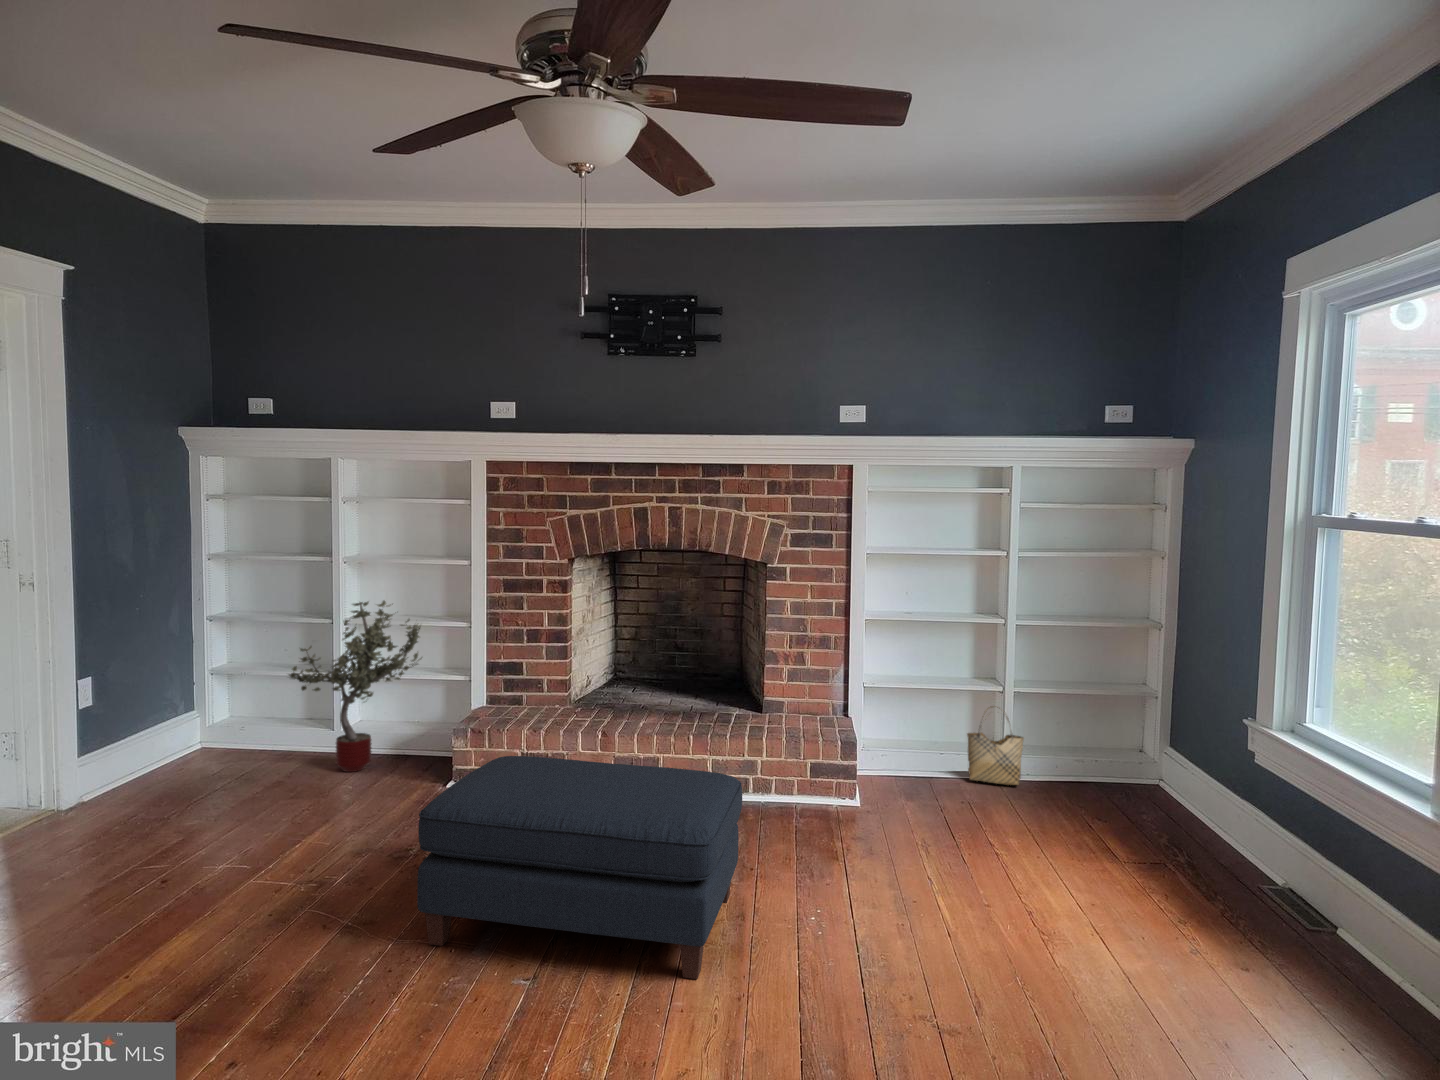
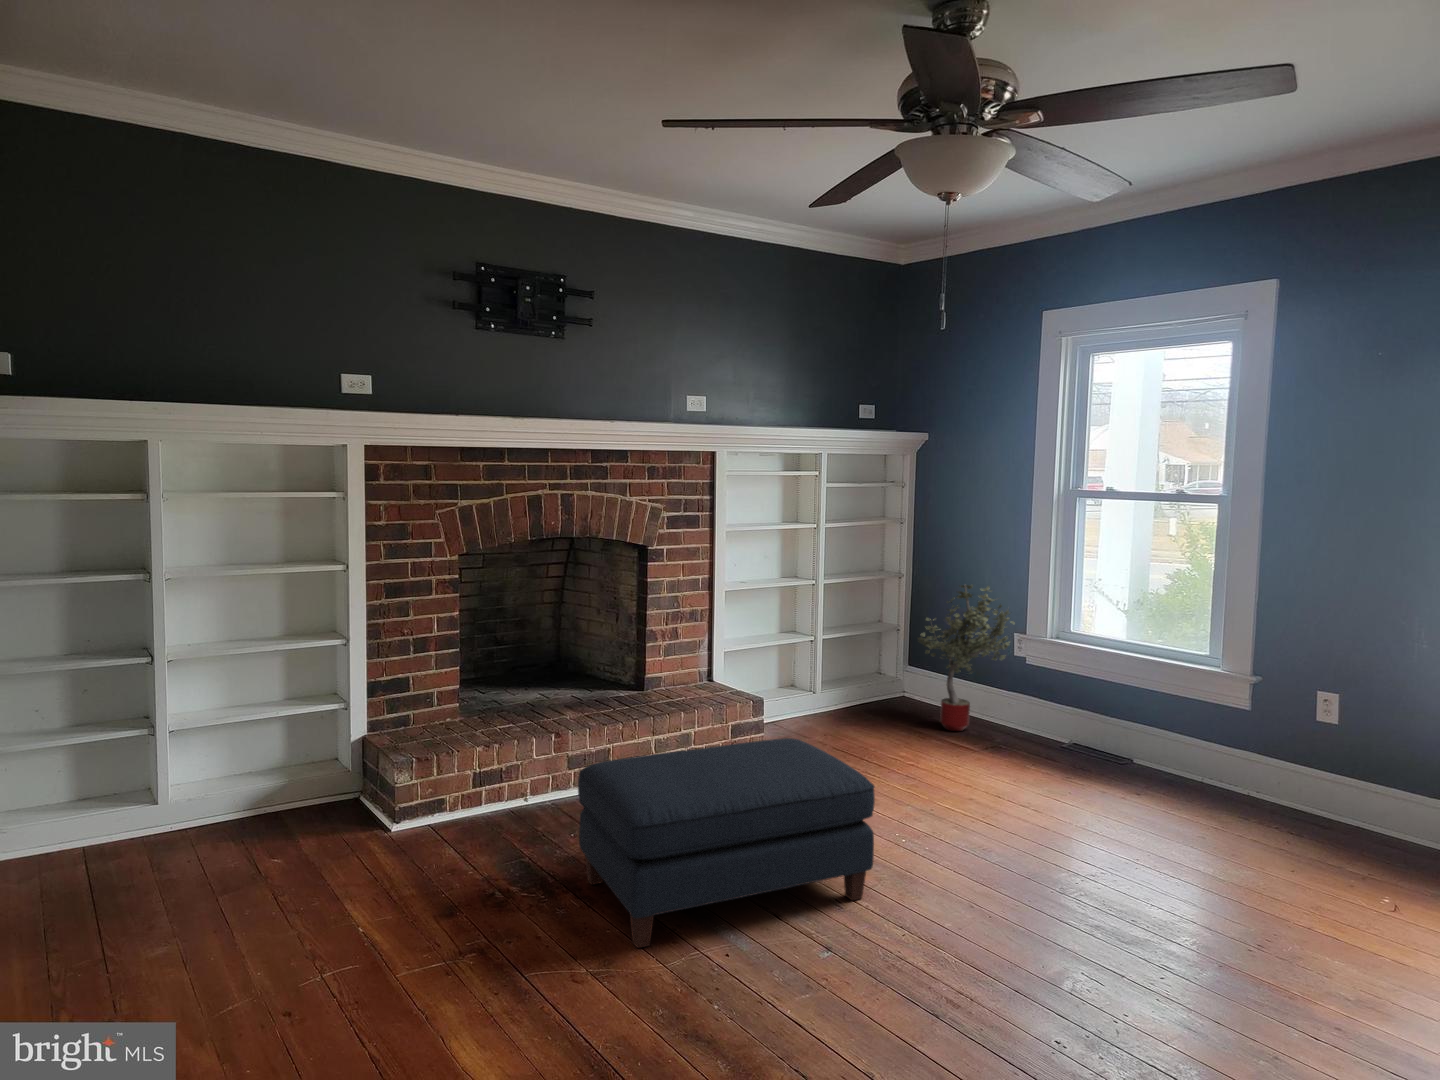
potted tree: present [289,601,422,772] -> present [918,585,1014,731]
woven basket: present [967,706,1024,785] -> none [805,655,846,719]

